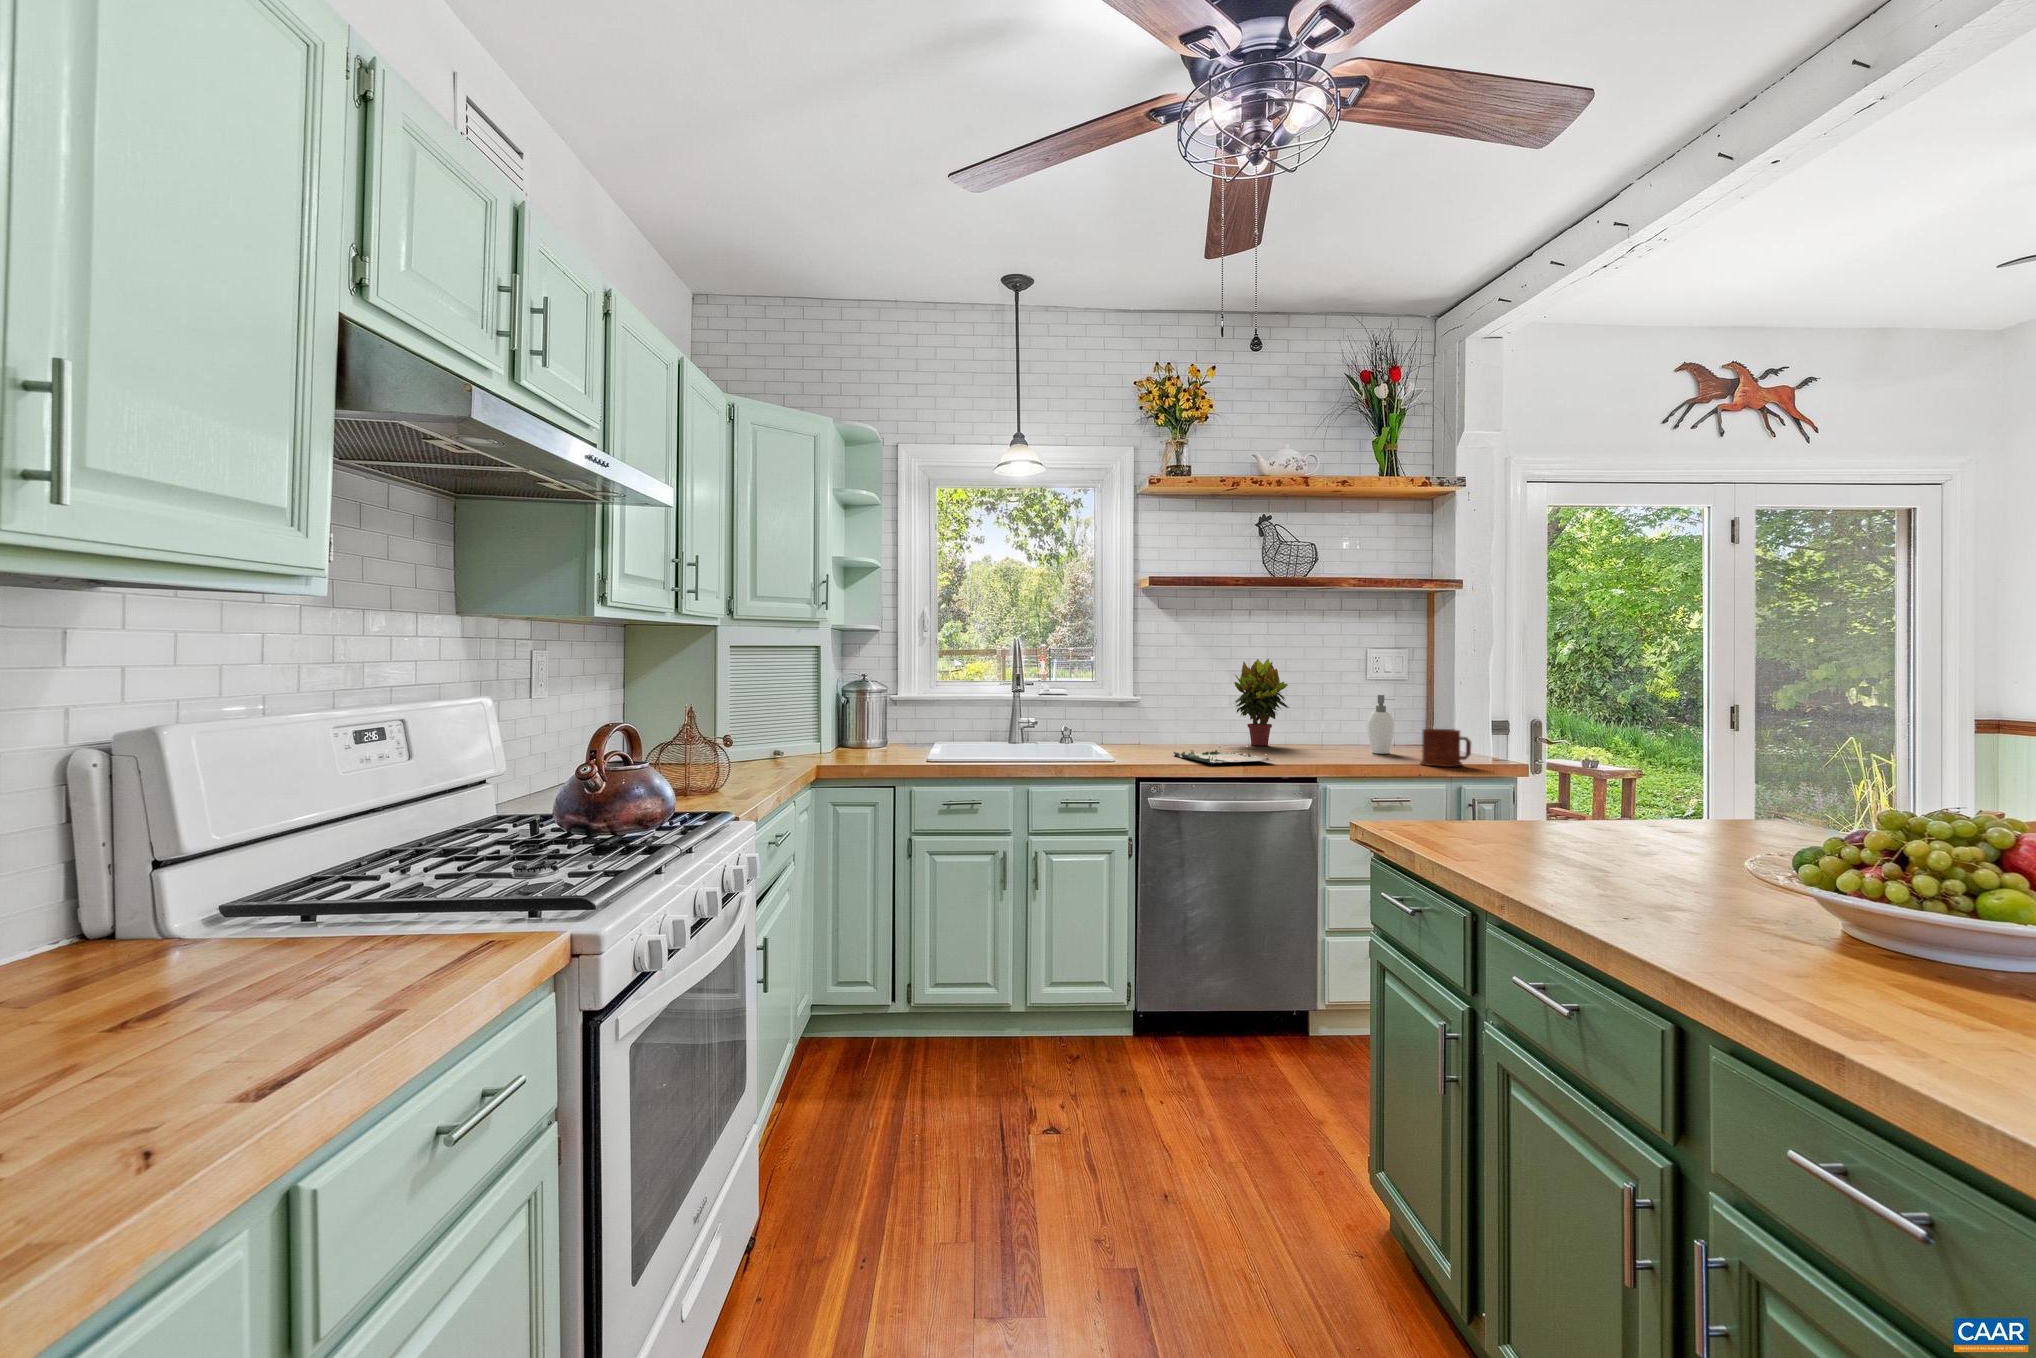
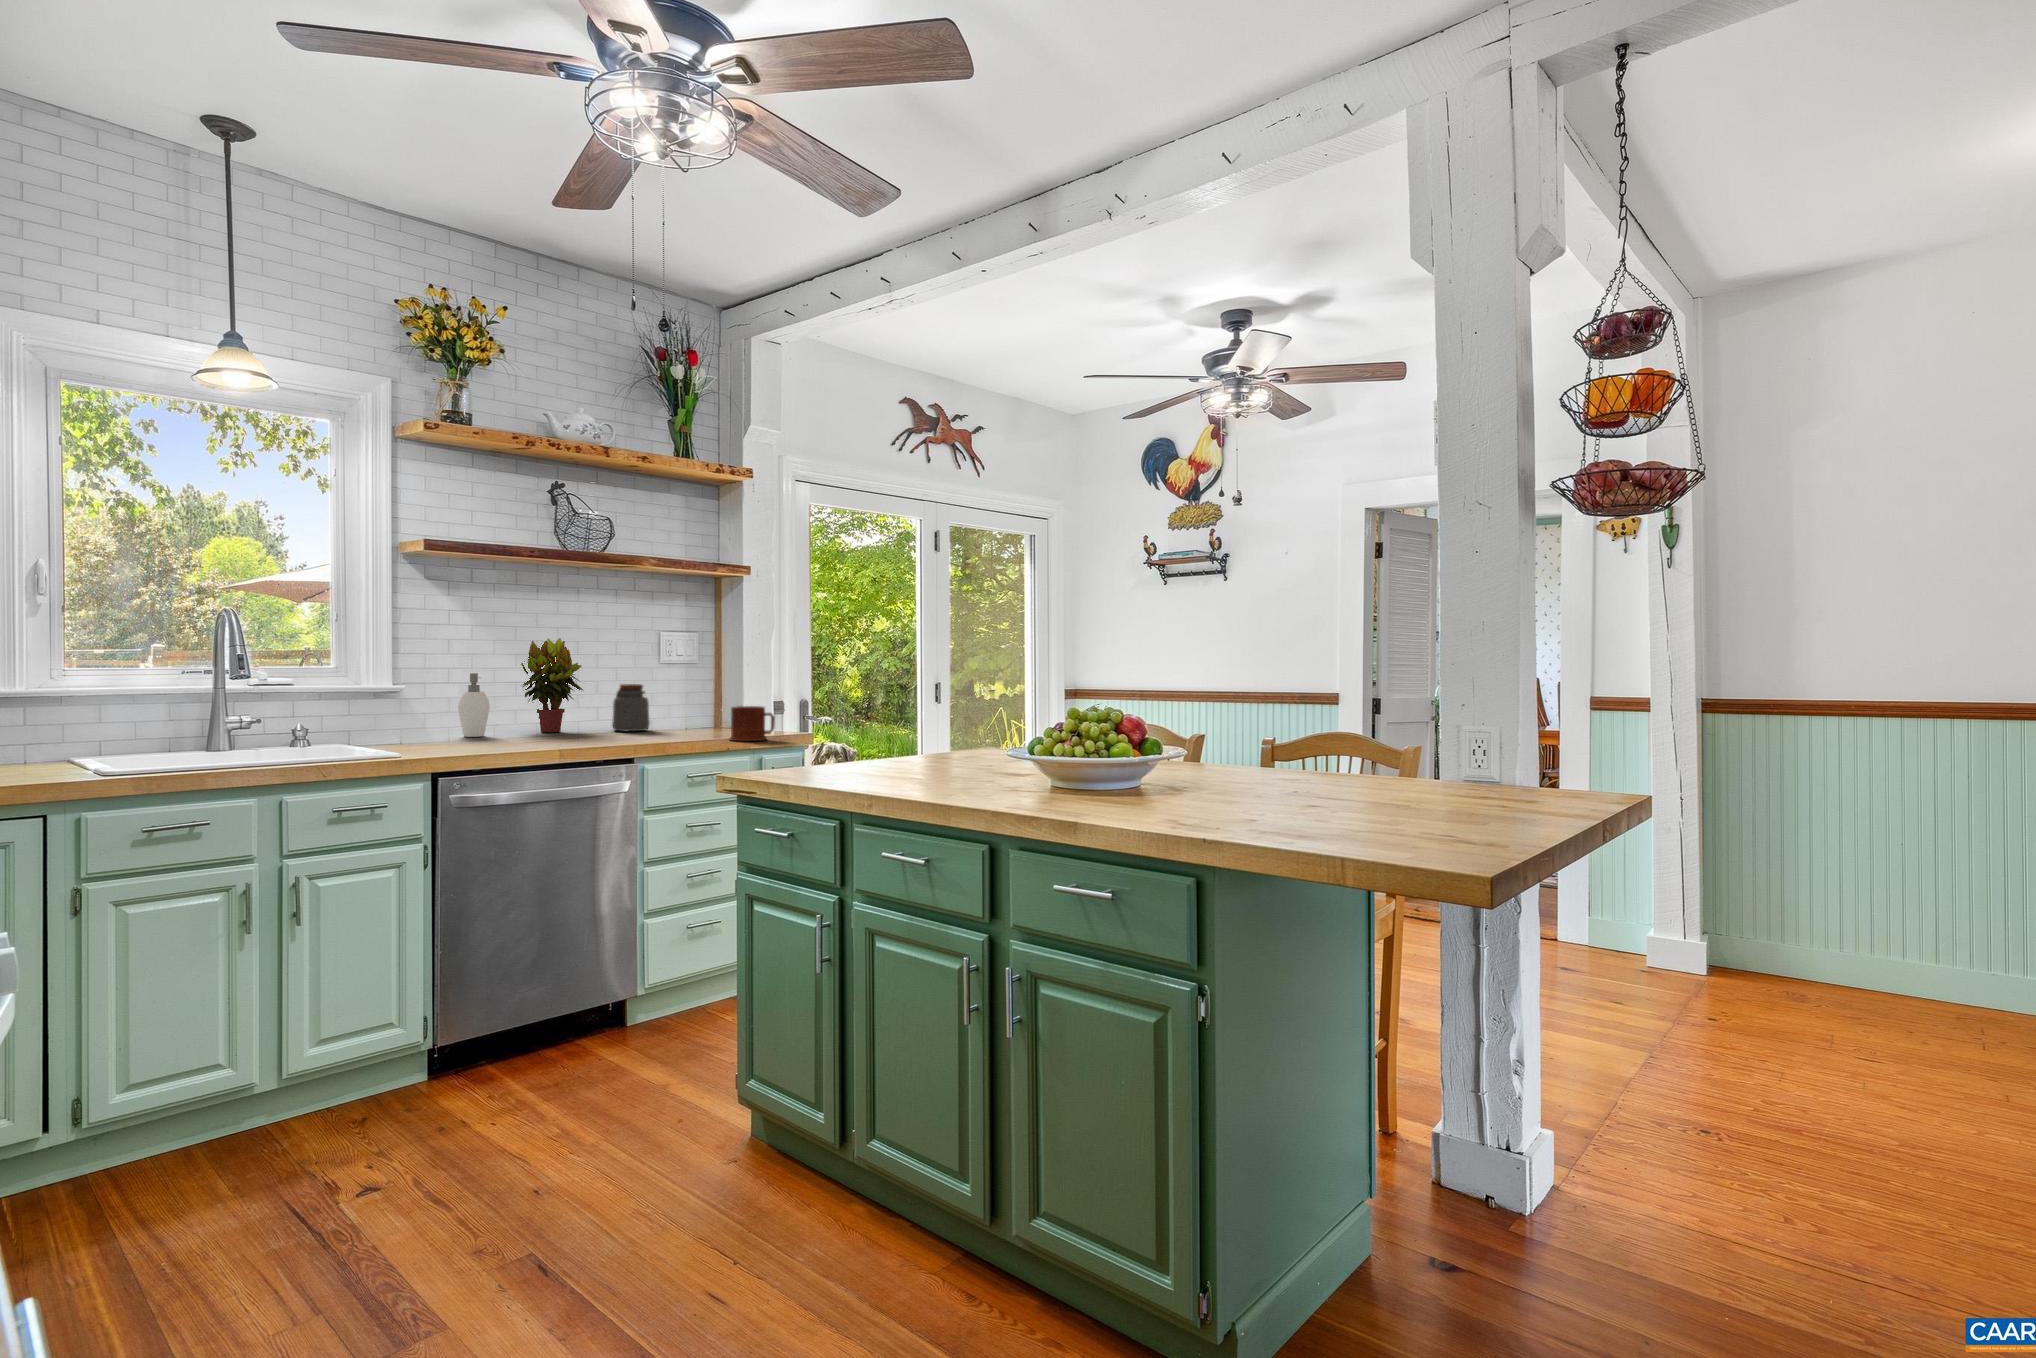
soap dispenser: present [1367,695,1395,754] -> present [458,673,490,737]
jar: none [1315,703,1351,749] -> present [612,684,650,731]
tray: present [1174,750,1275,764] -> none [465,732,594,753]

